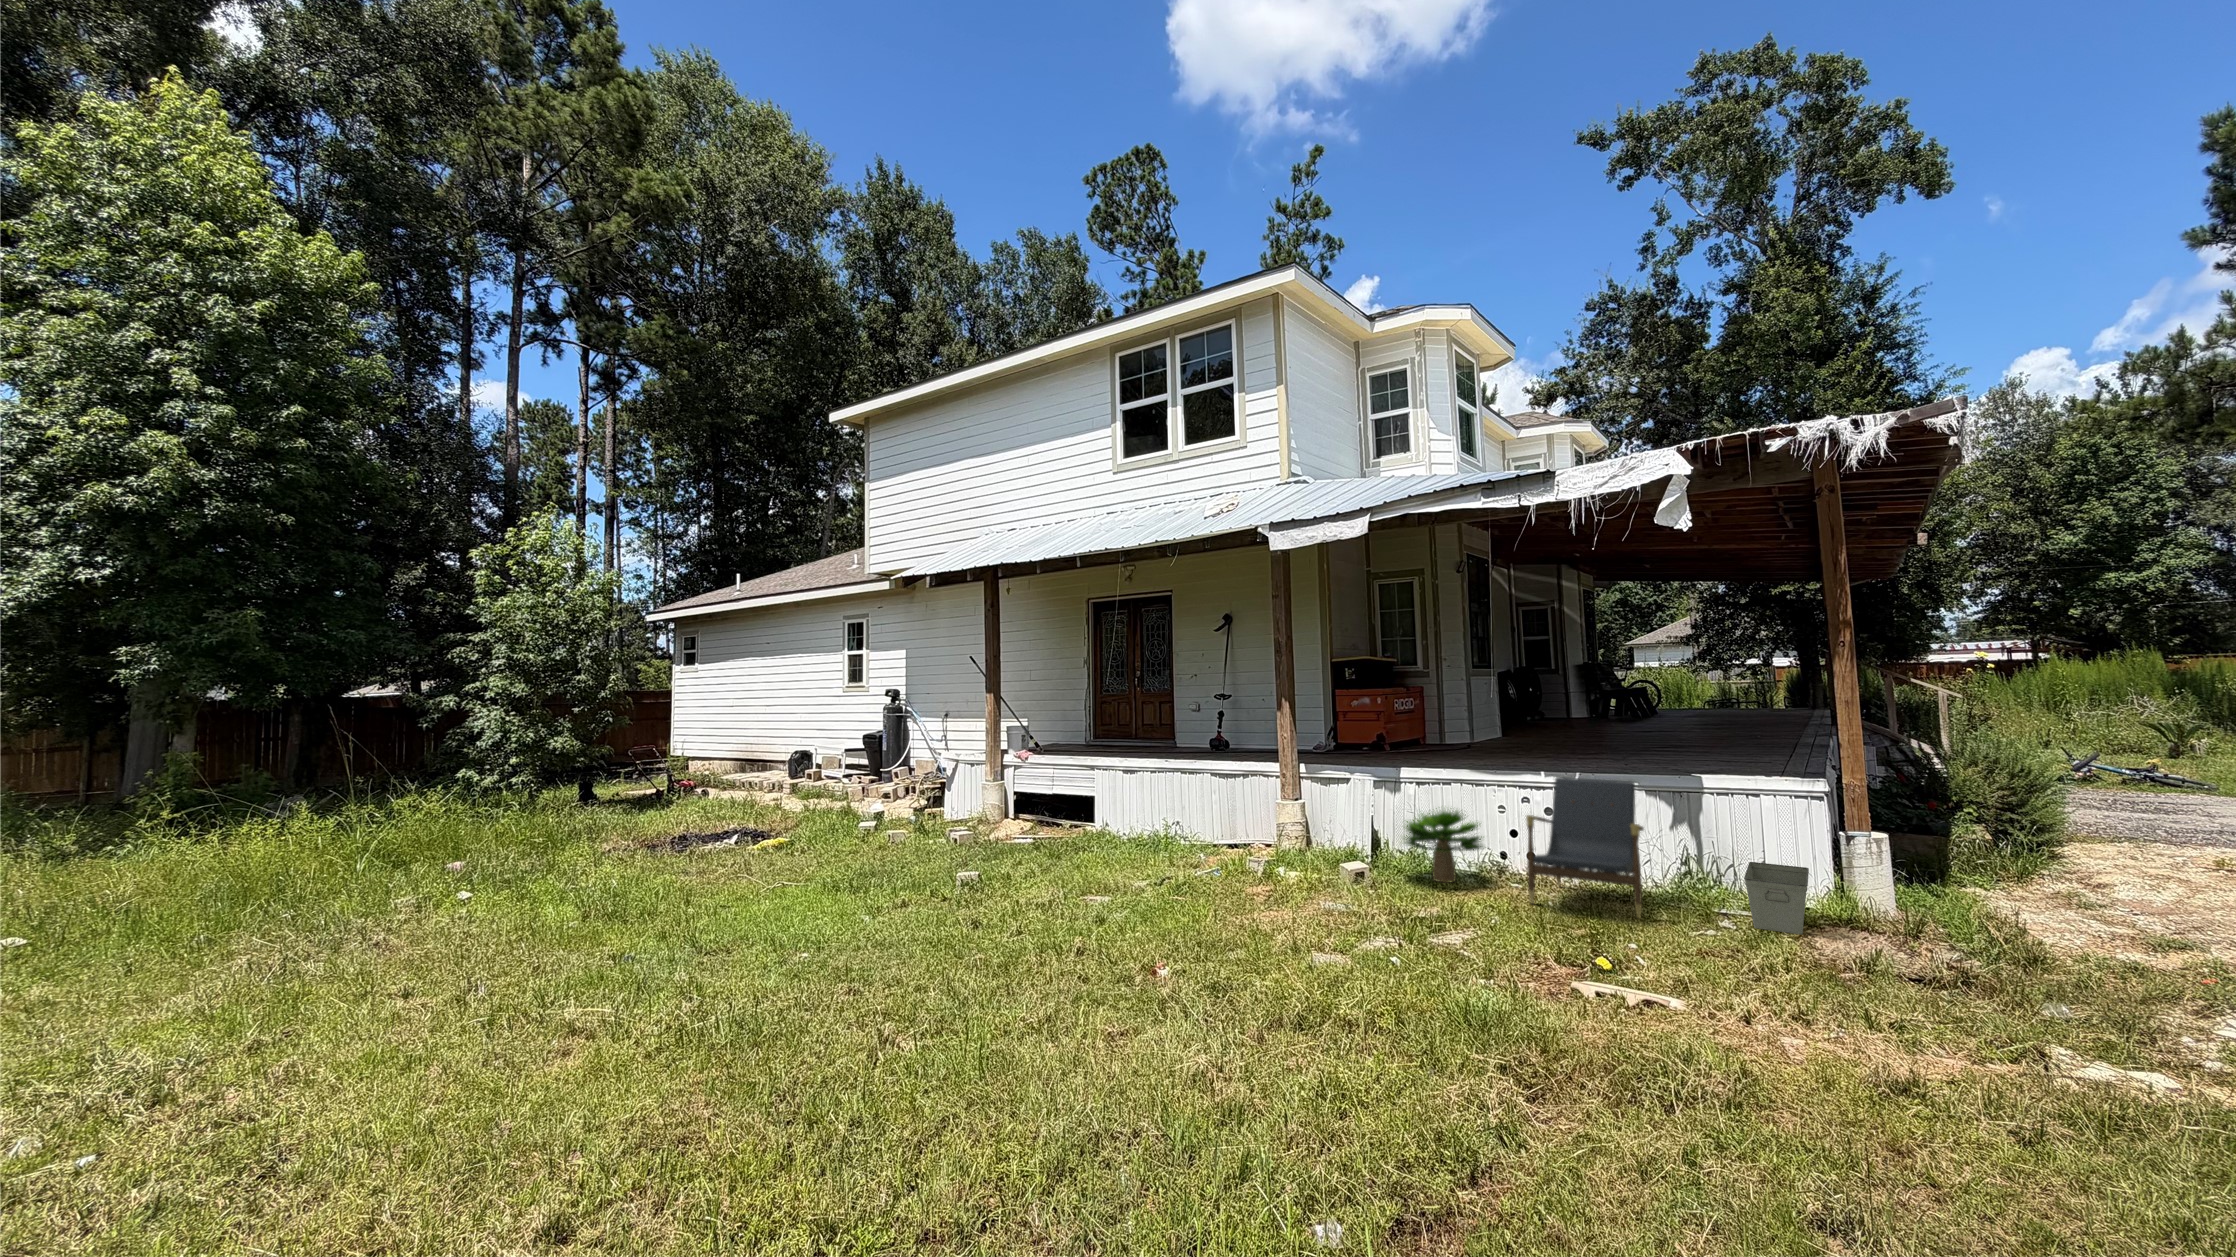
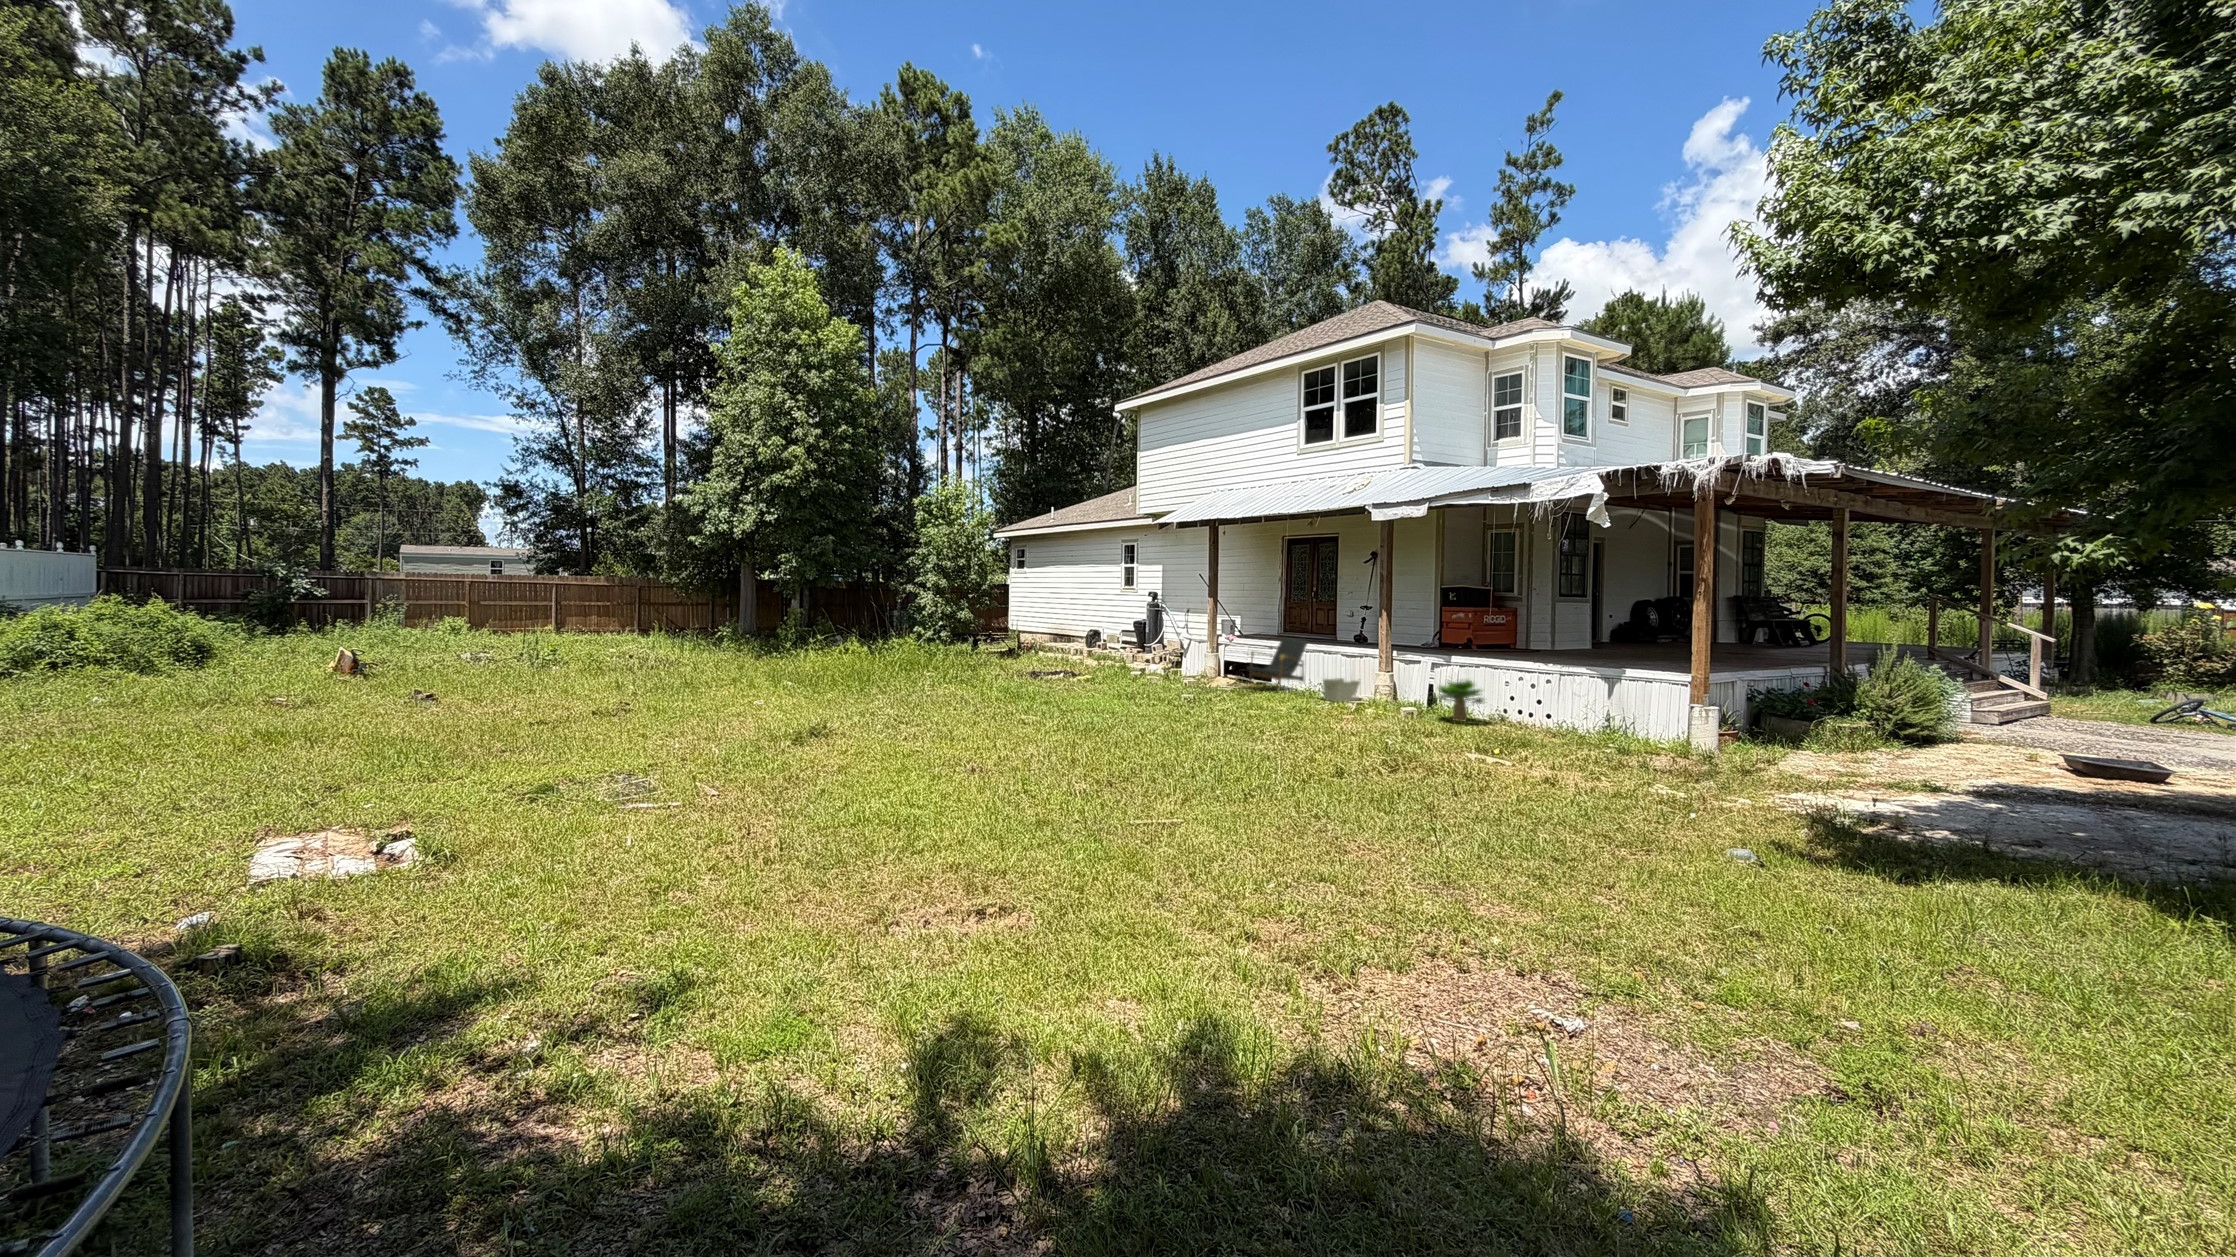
lounge chair: present [1526,777,1644,918] -> present [1247,638,1307,690]
storage bin: present [1744,862,1809,934] -> present [1323,678,1360,702]

